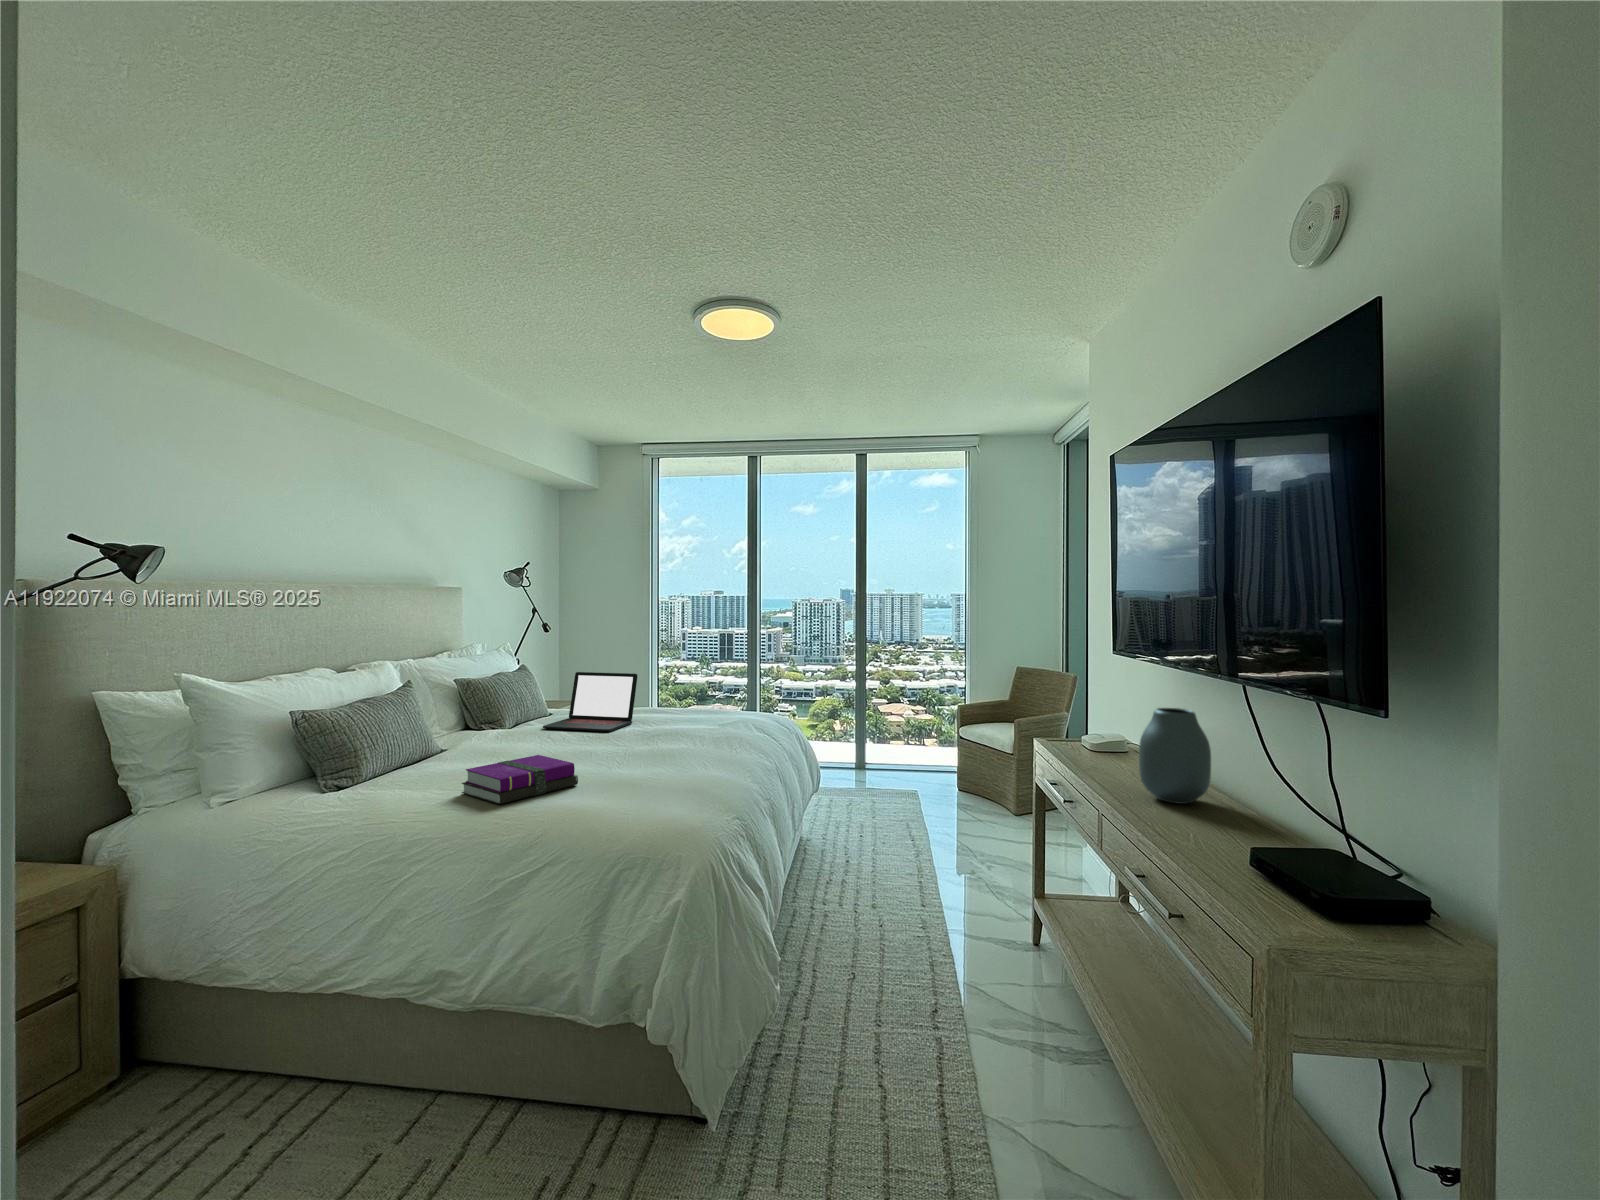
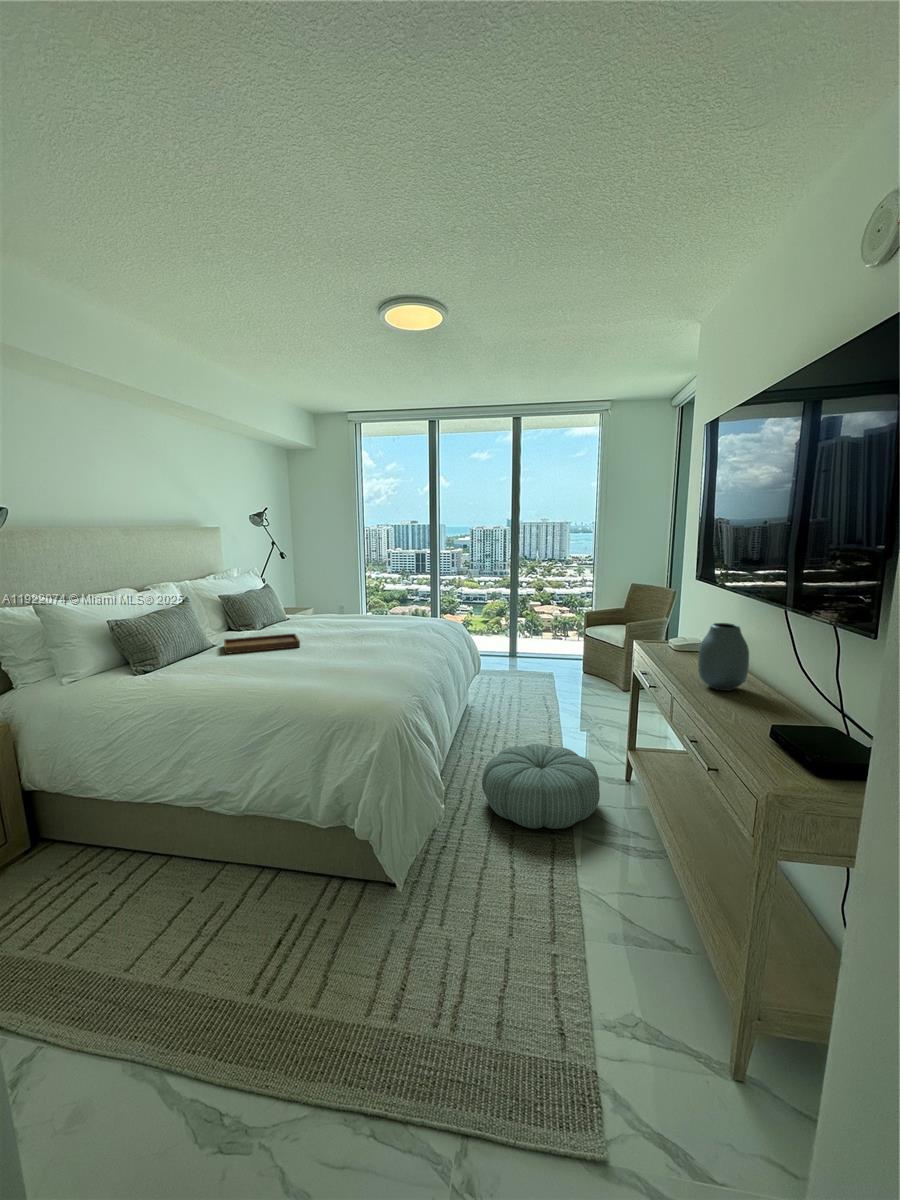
laptop: present [543,672,637,732] -> none [281,587,348,631]
tray: none [460,716,570,761] -> present [224,622,300,654]
notebook: present [462,755,578,804] -> none [227,651,306,685]
pouf: none [828,889,997,1018] -> present [482,744,600,829]

